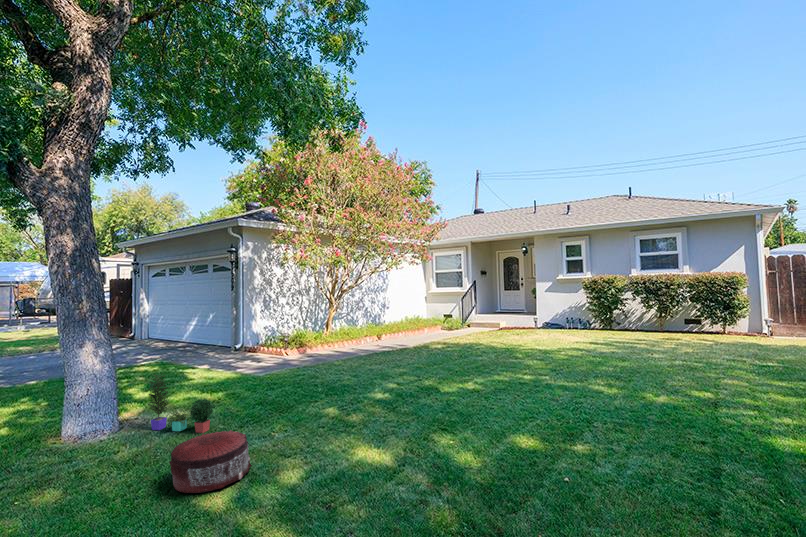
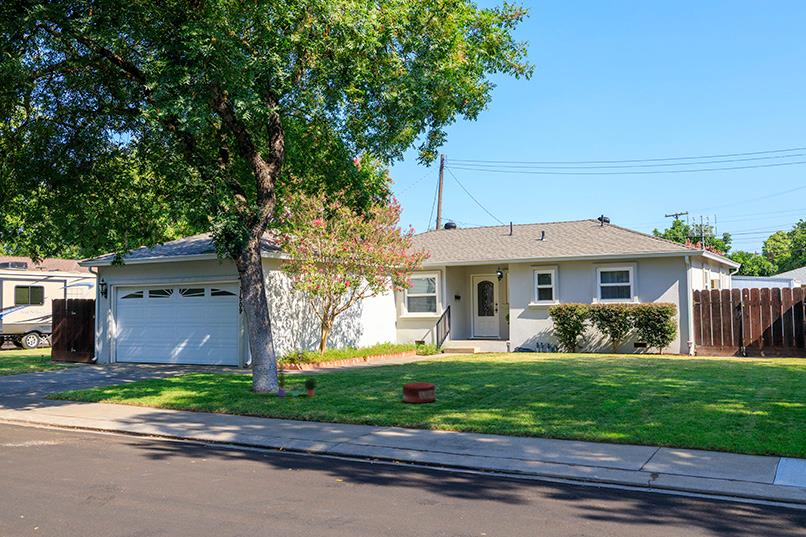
pouf: present [169,430,252,493] -> present [403,382,436,403]

